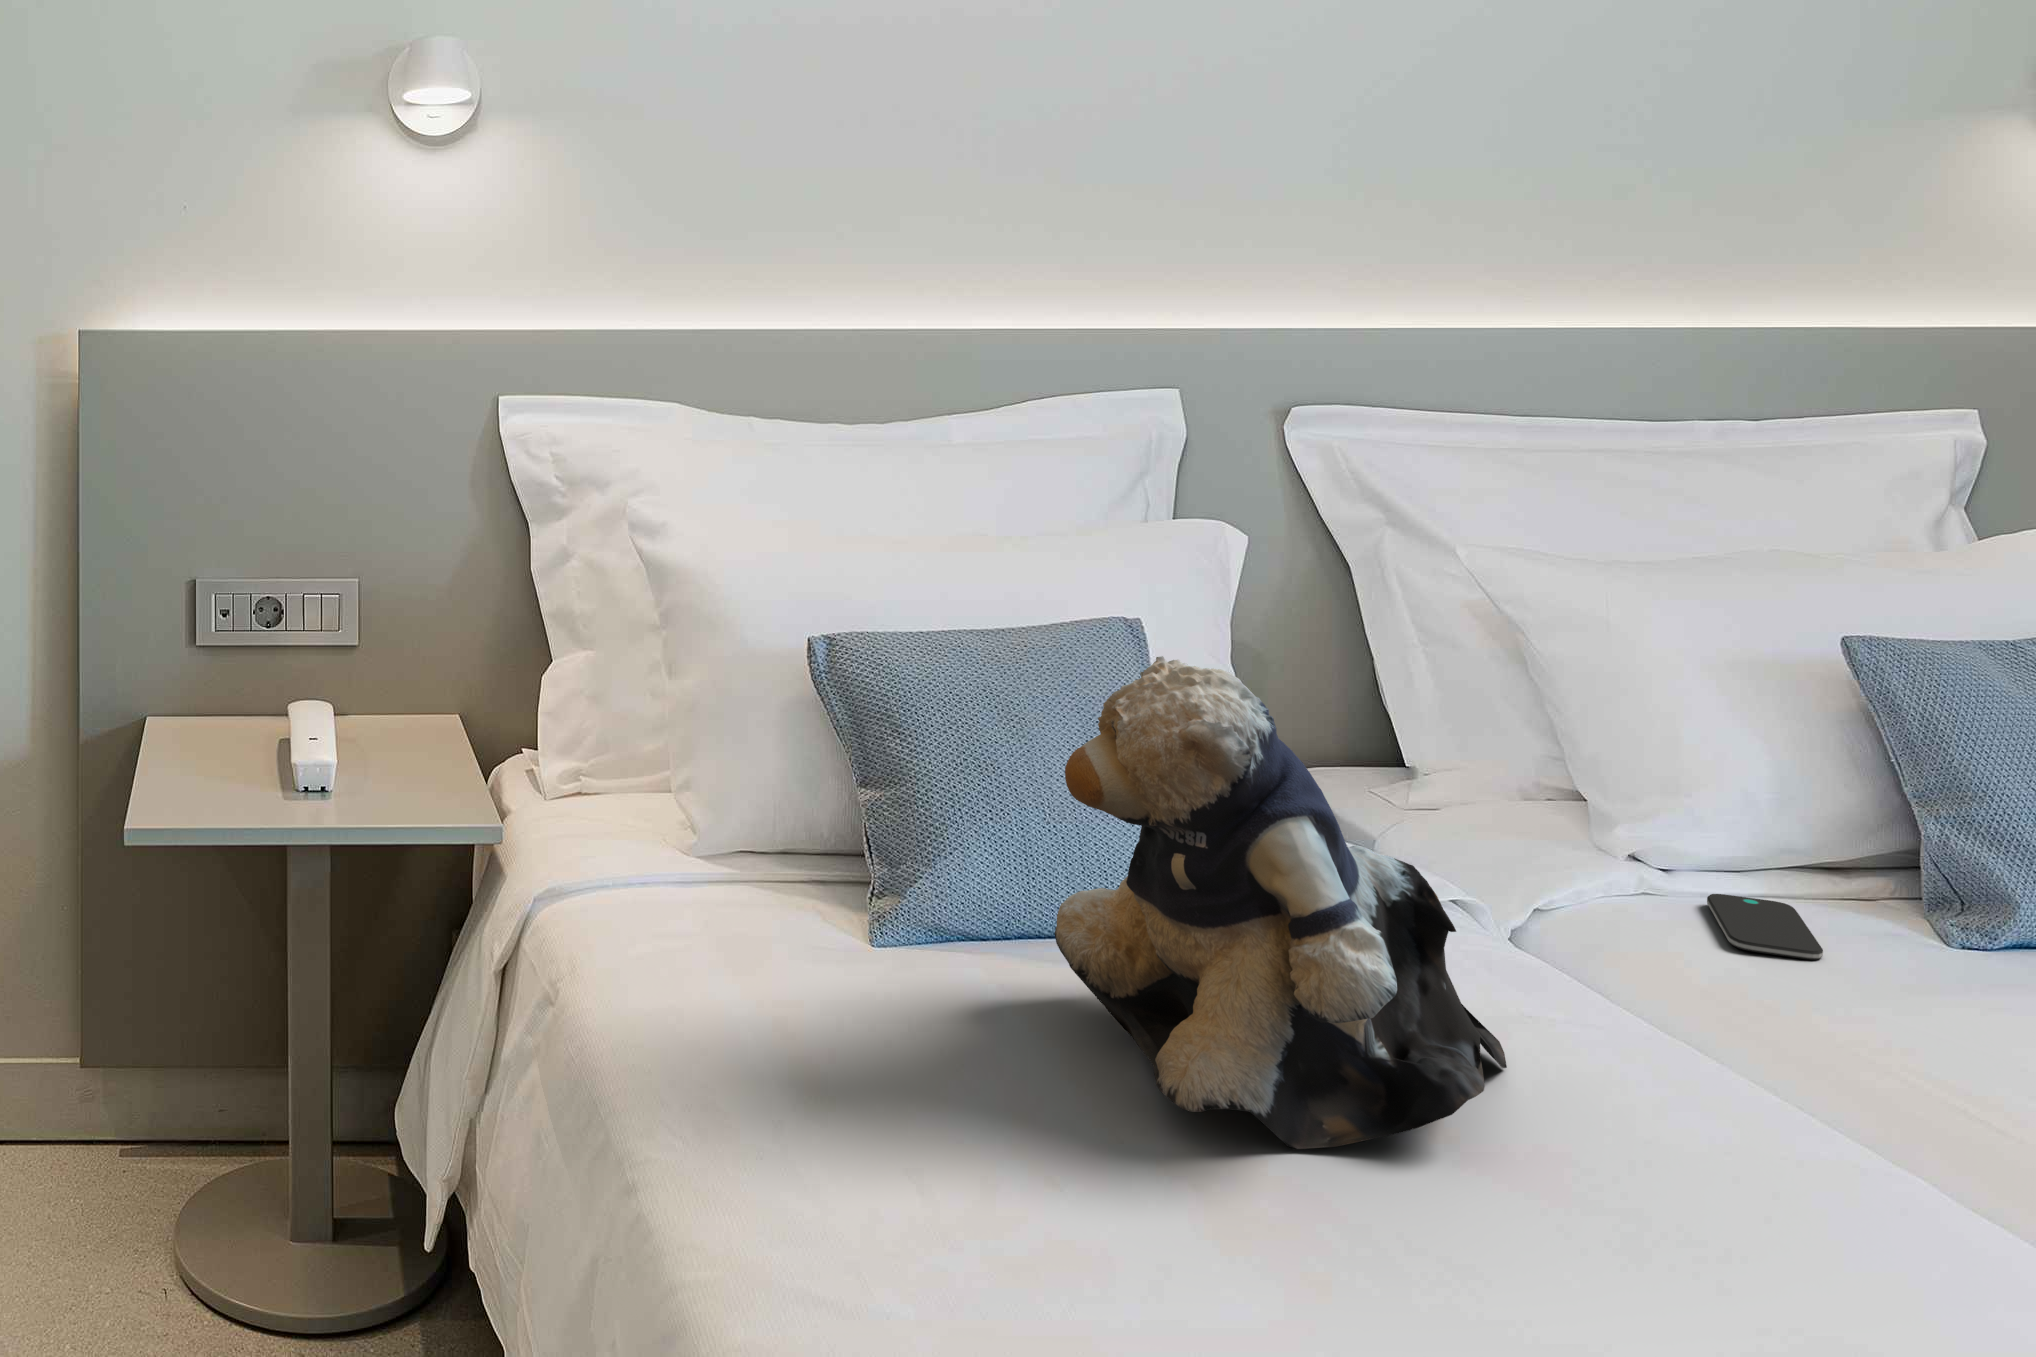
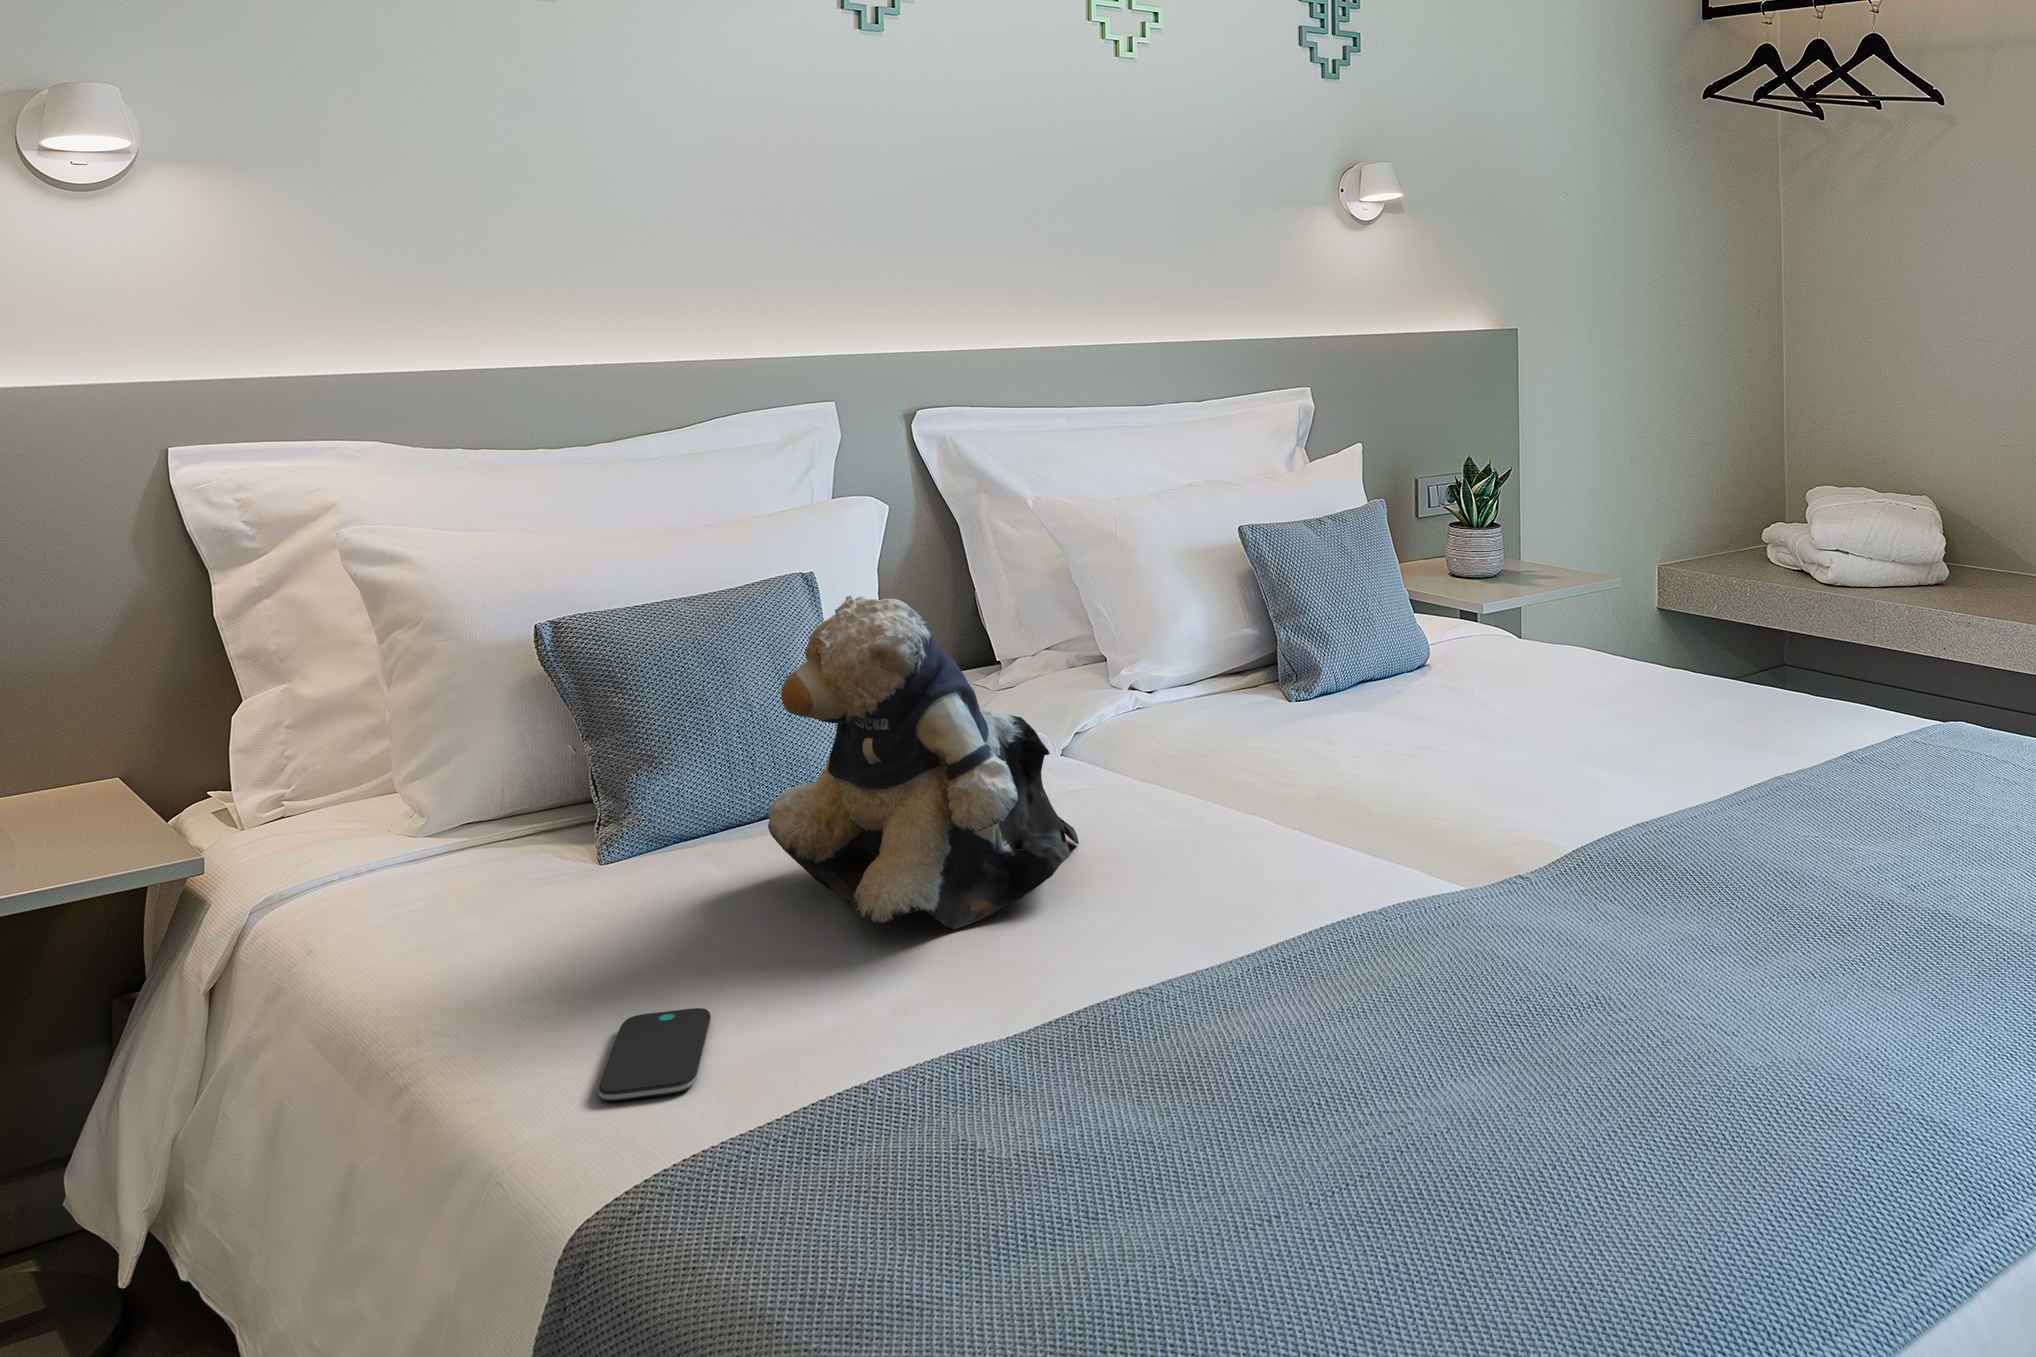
smartphone: present [1707,894,1823,960] -> present [599,1008,711,1101]

